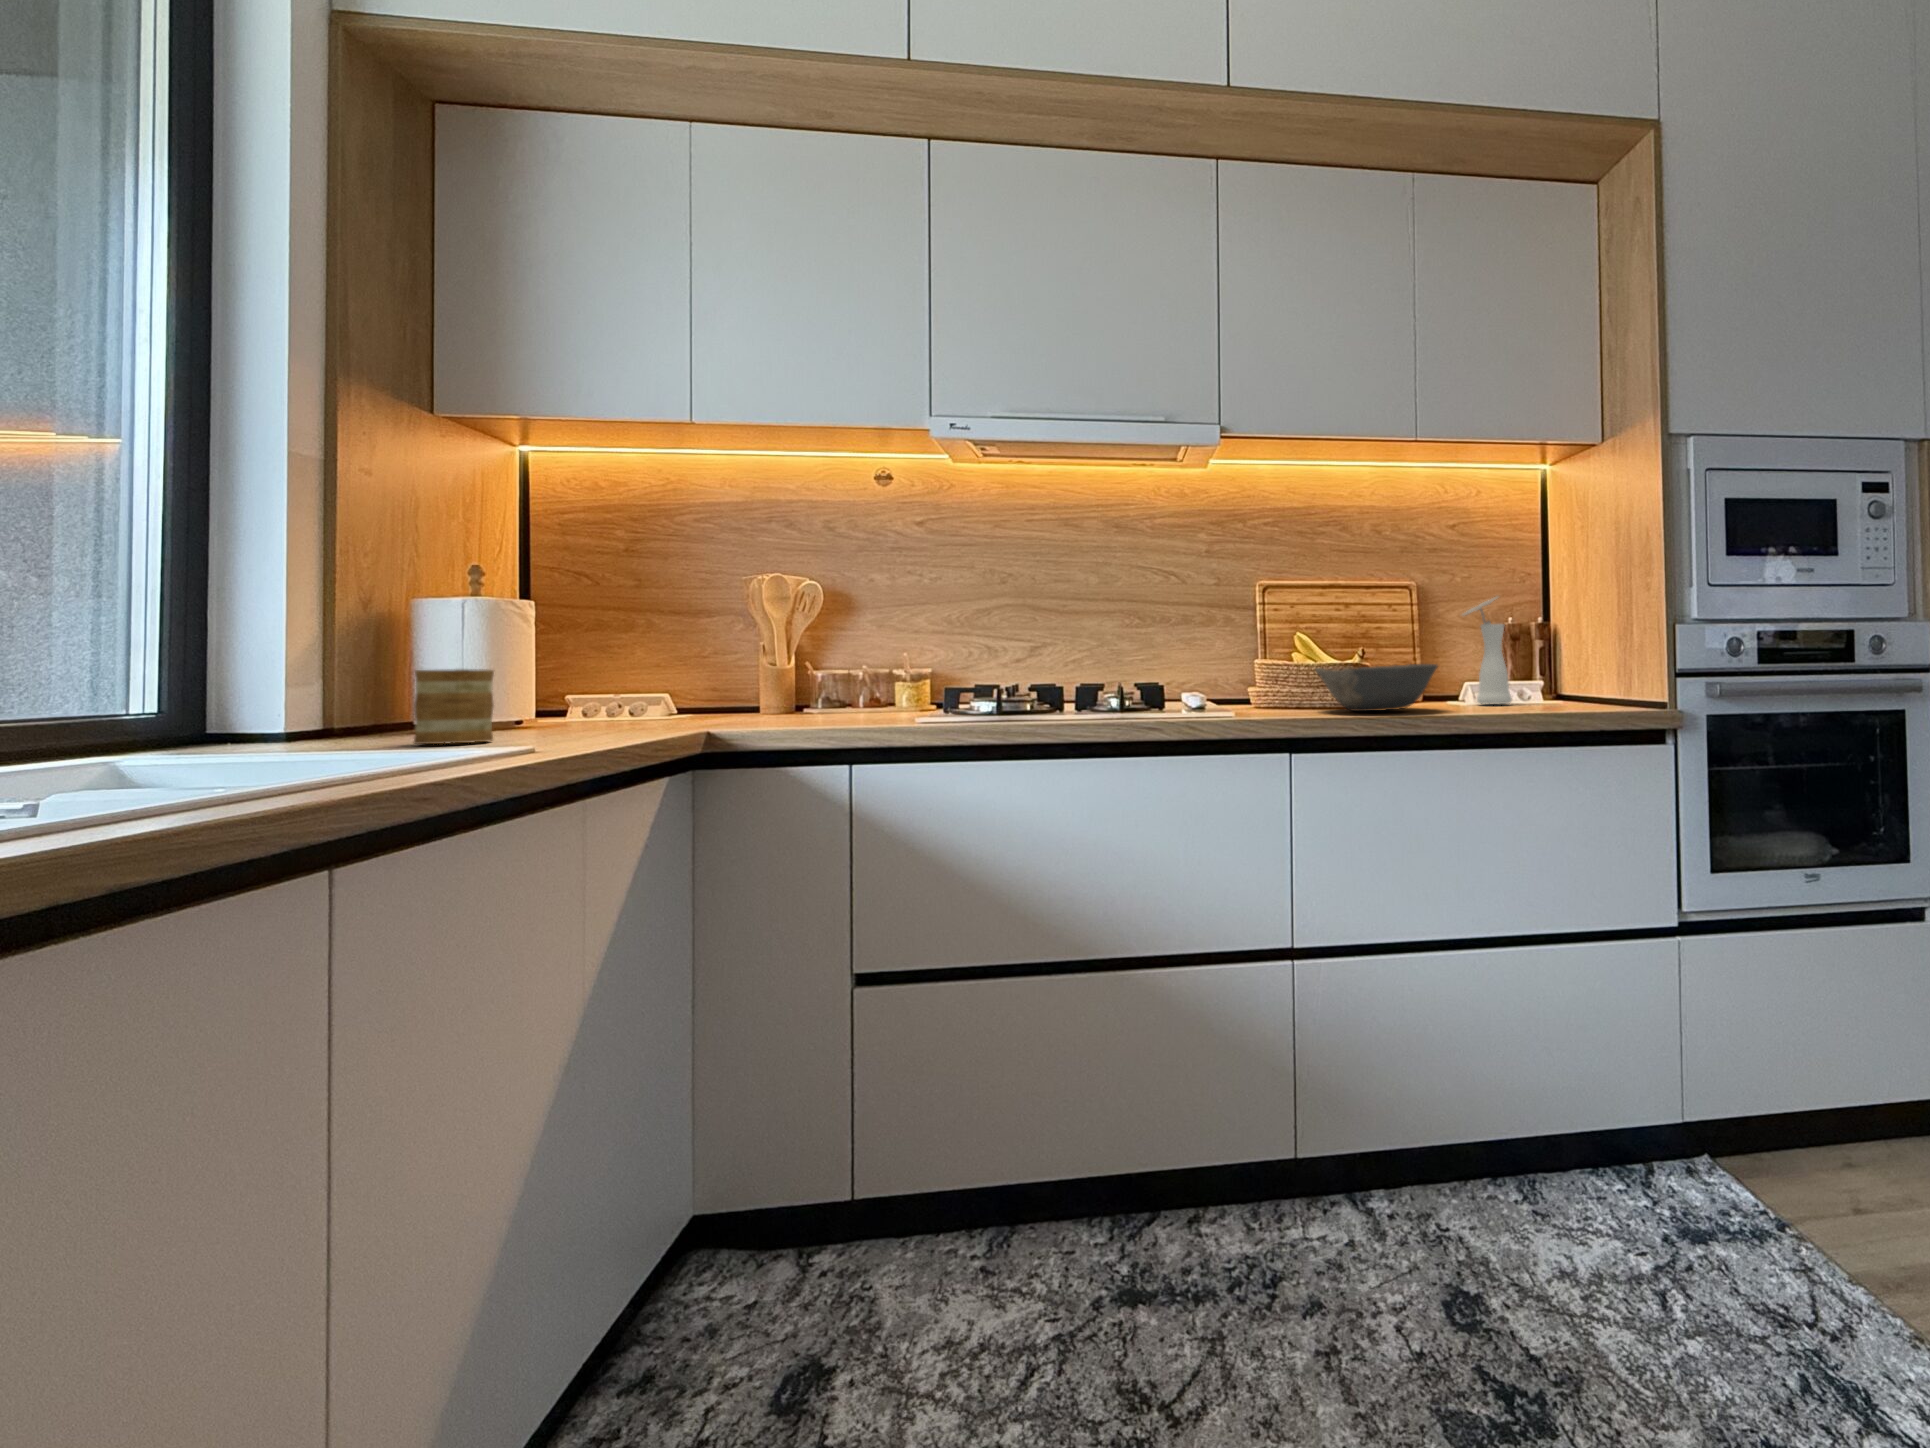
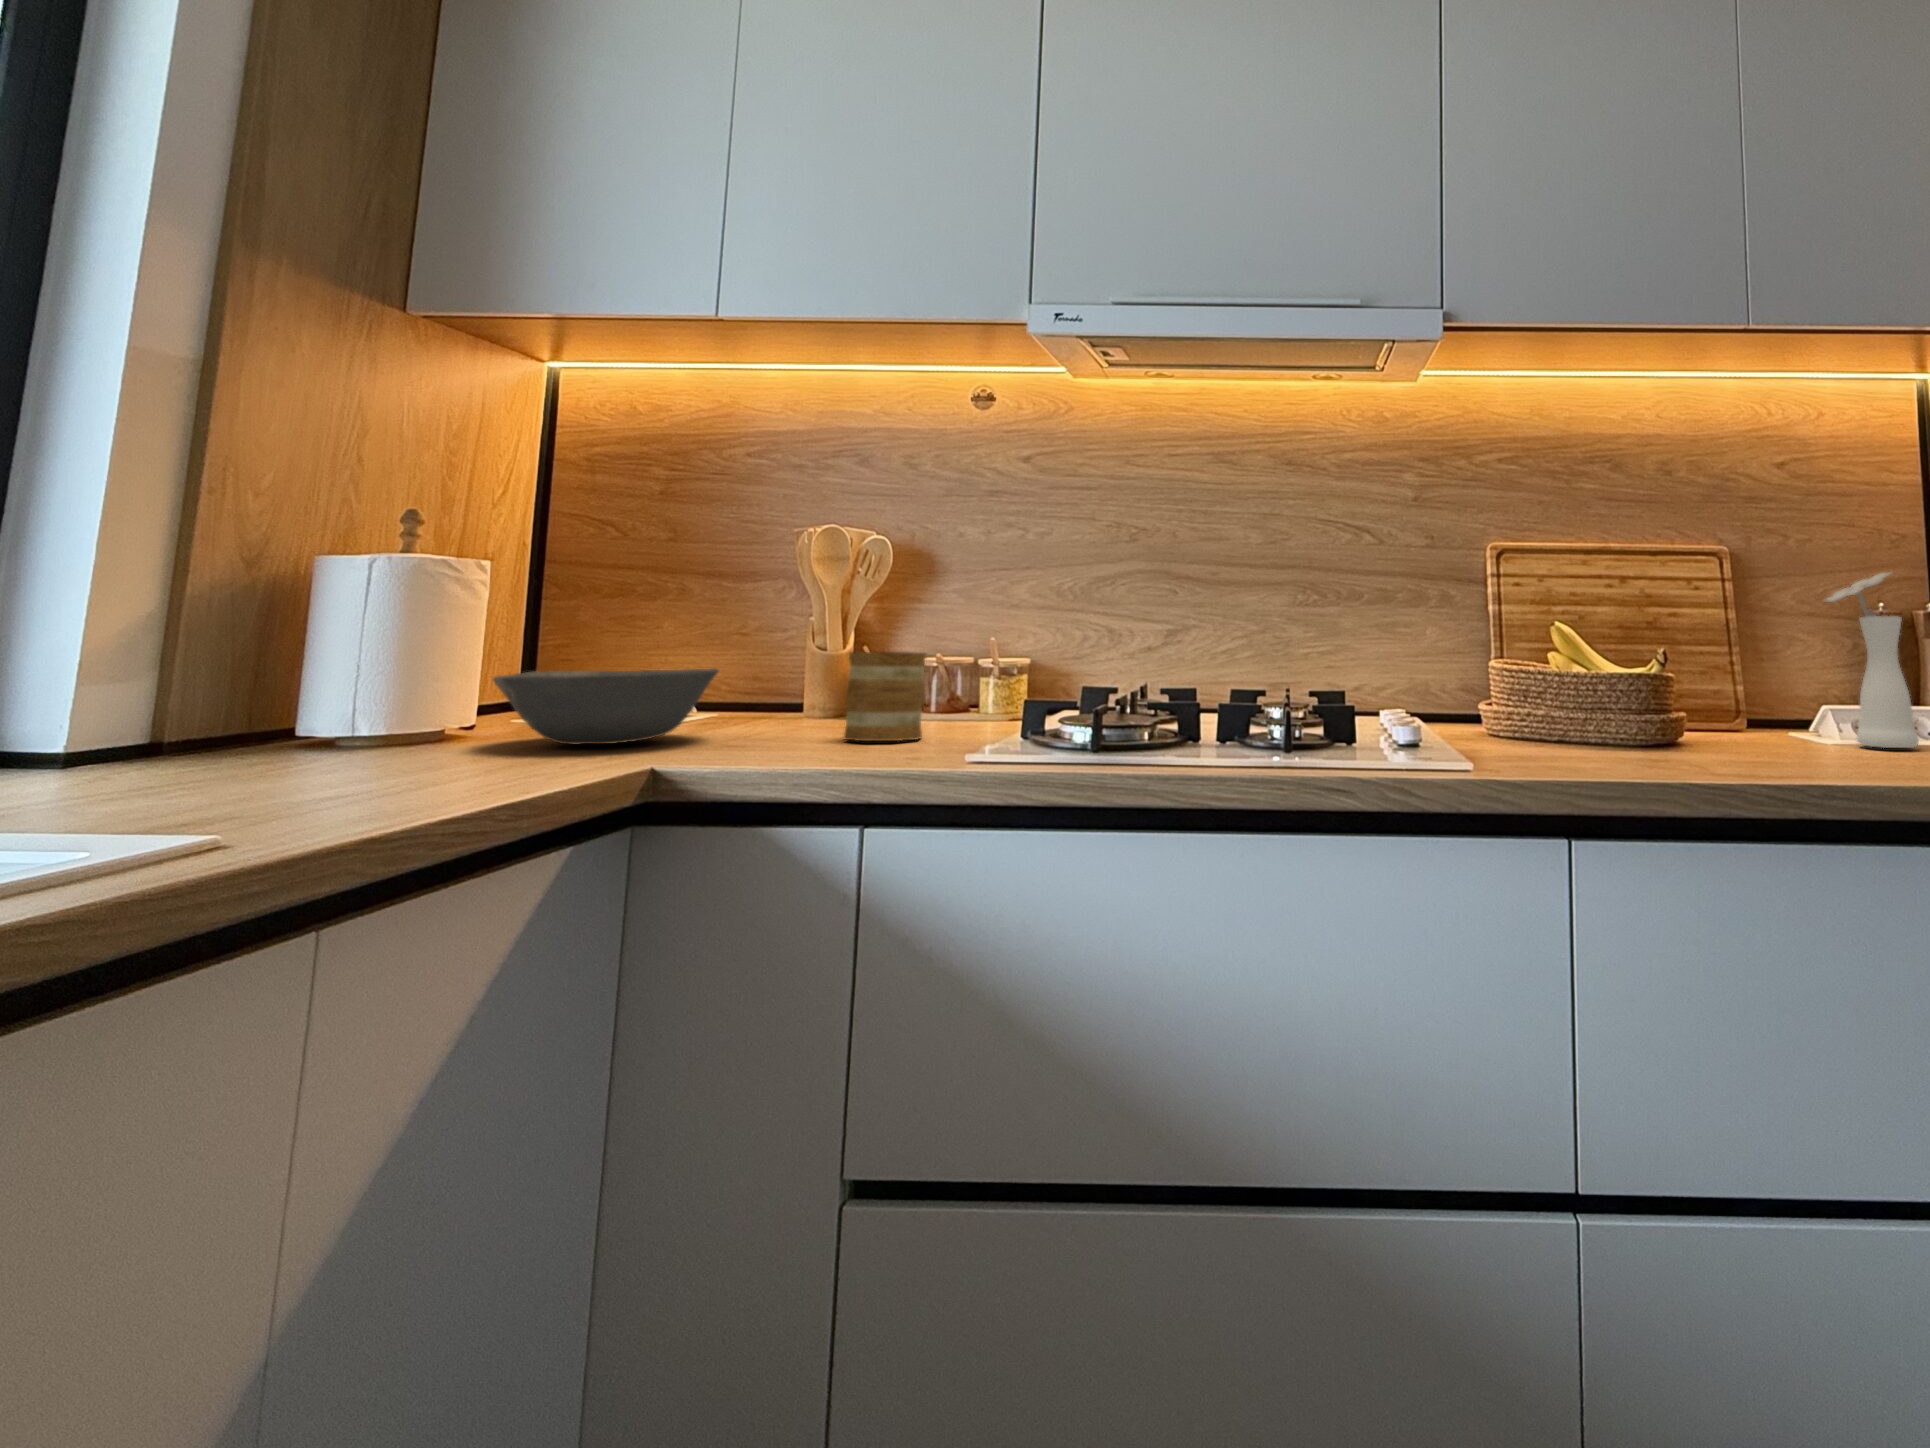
bowl: present [1316,664,1438,711] -> present [493,668,719,745]
mug: present [414,669,494,744] -> present [844,652,926,741]

